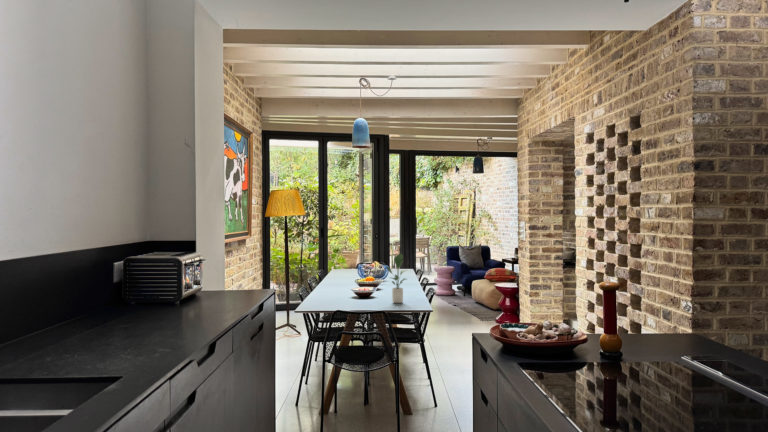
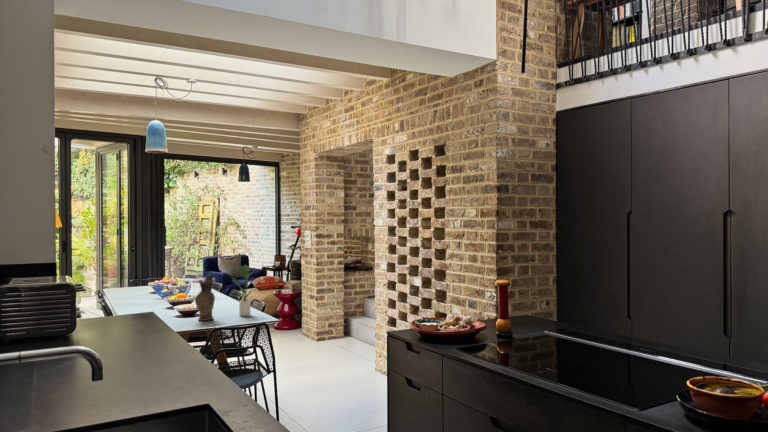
ceramic pitcher: none [350,261,369,304] -> present [195,274,215,321]

